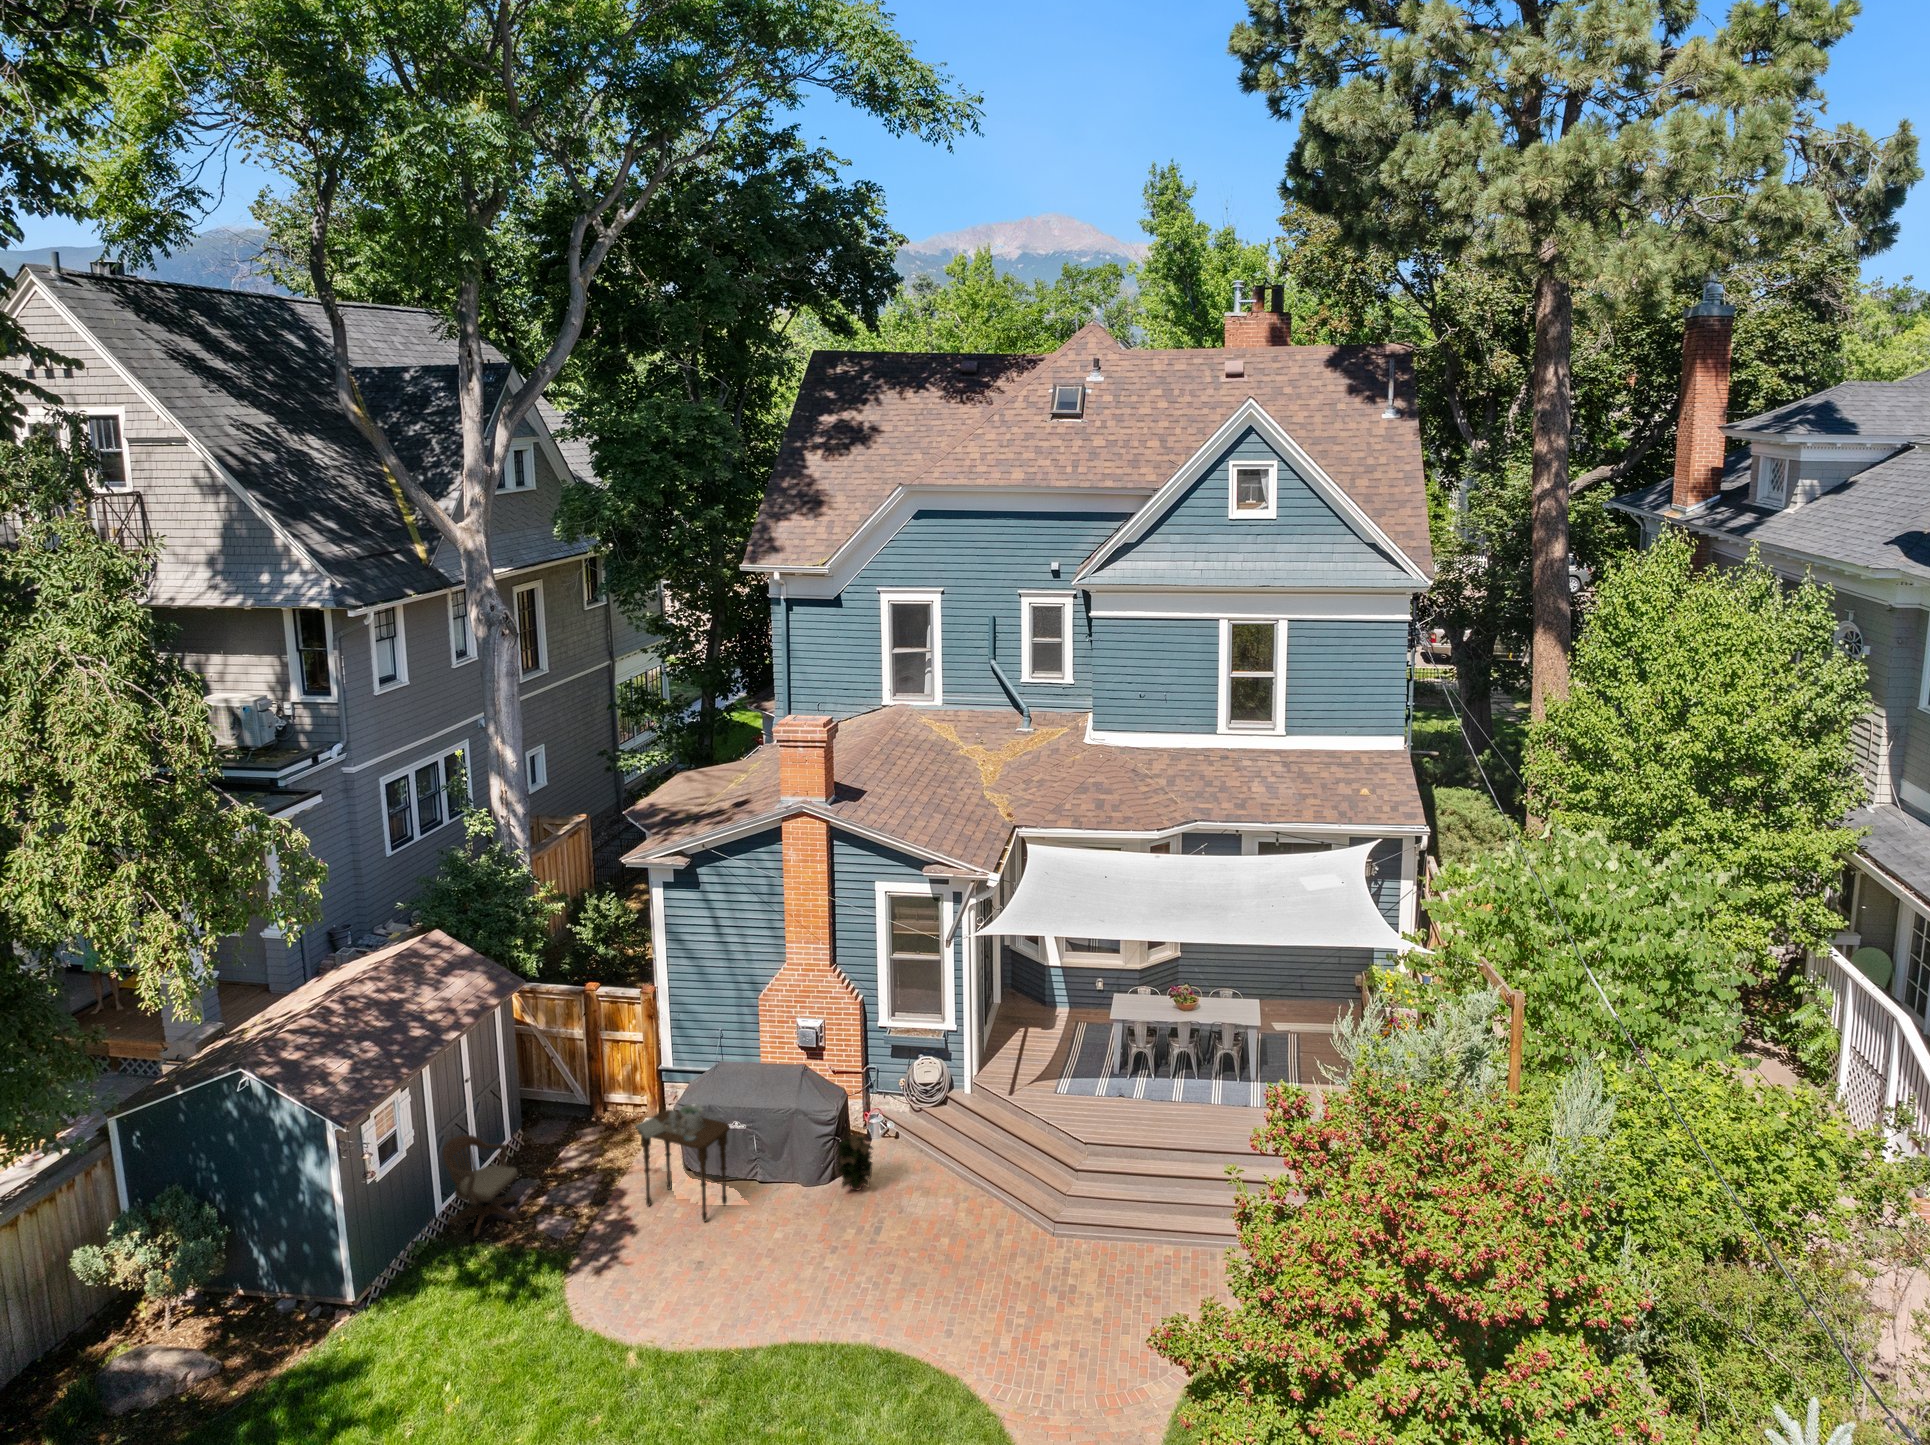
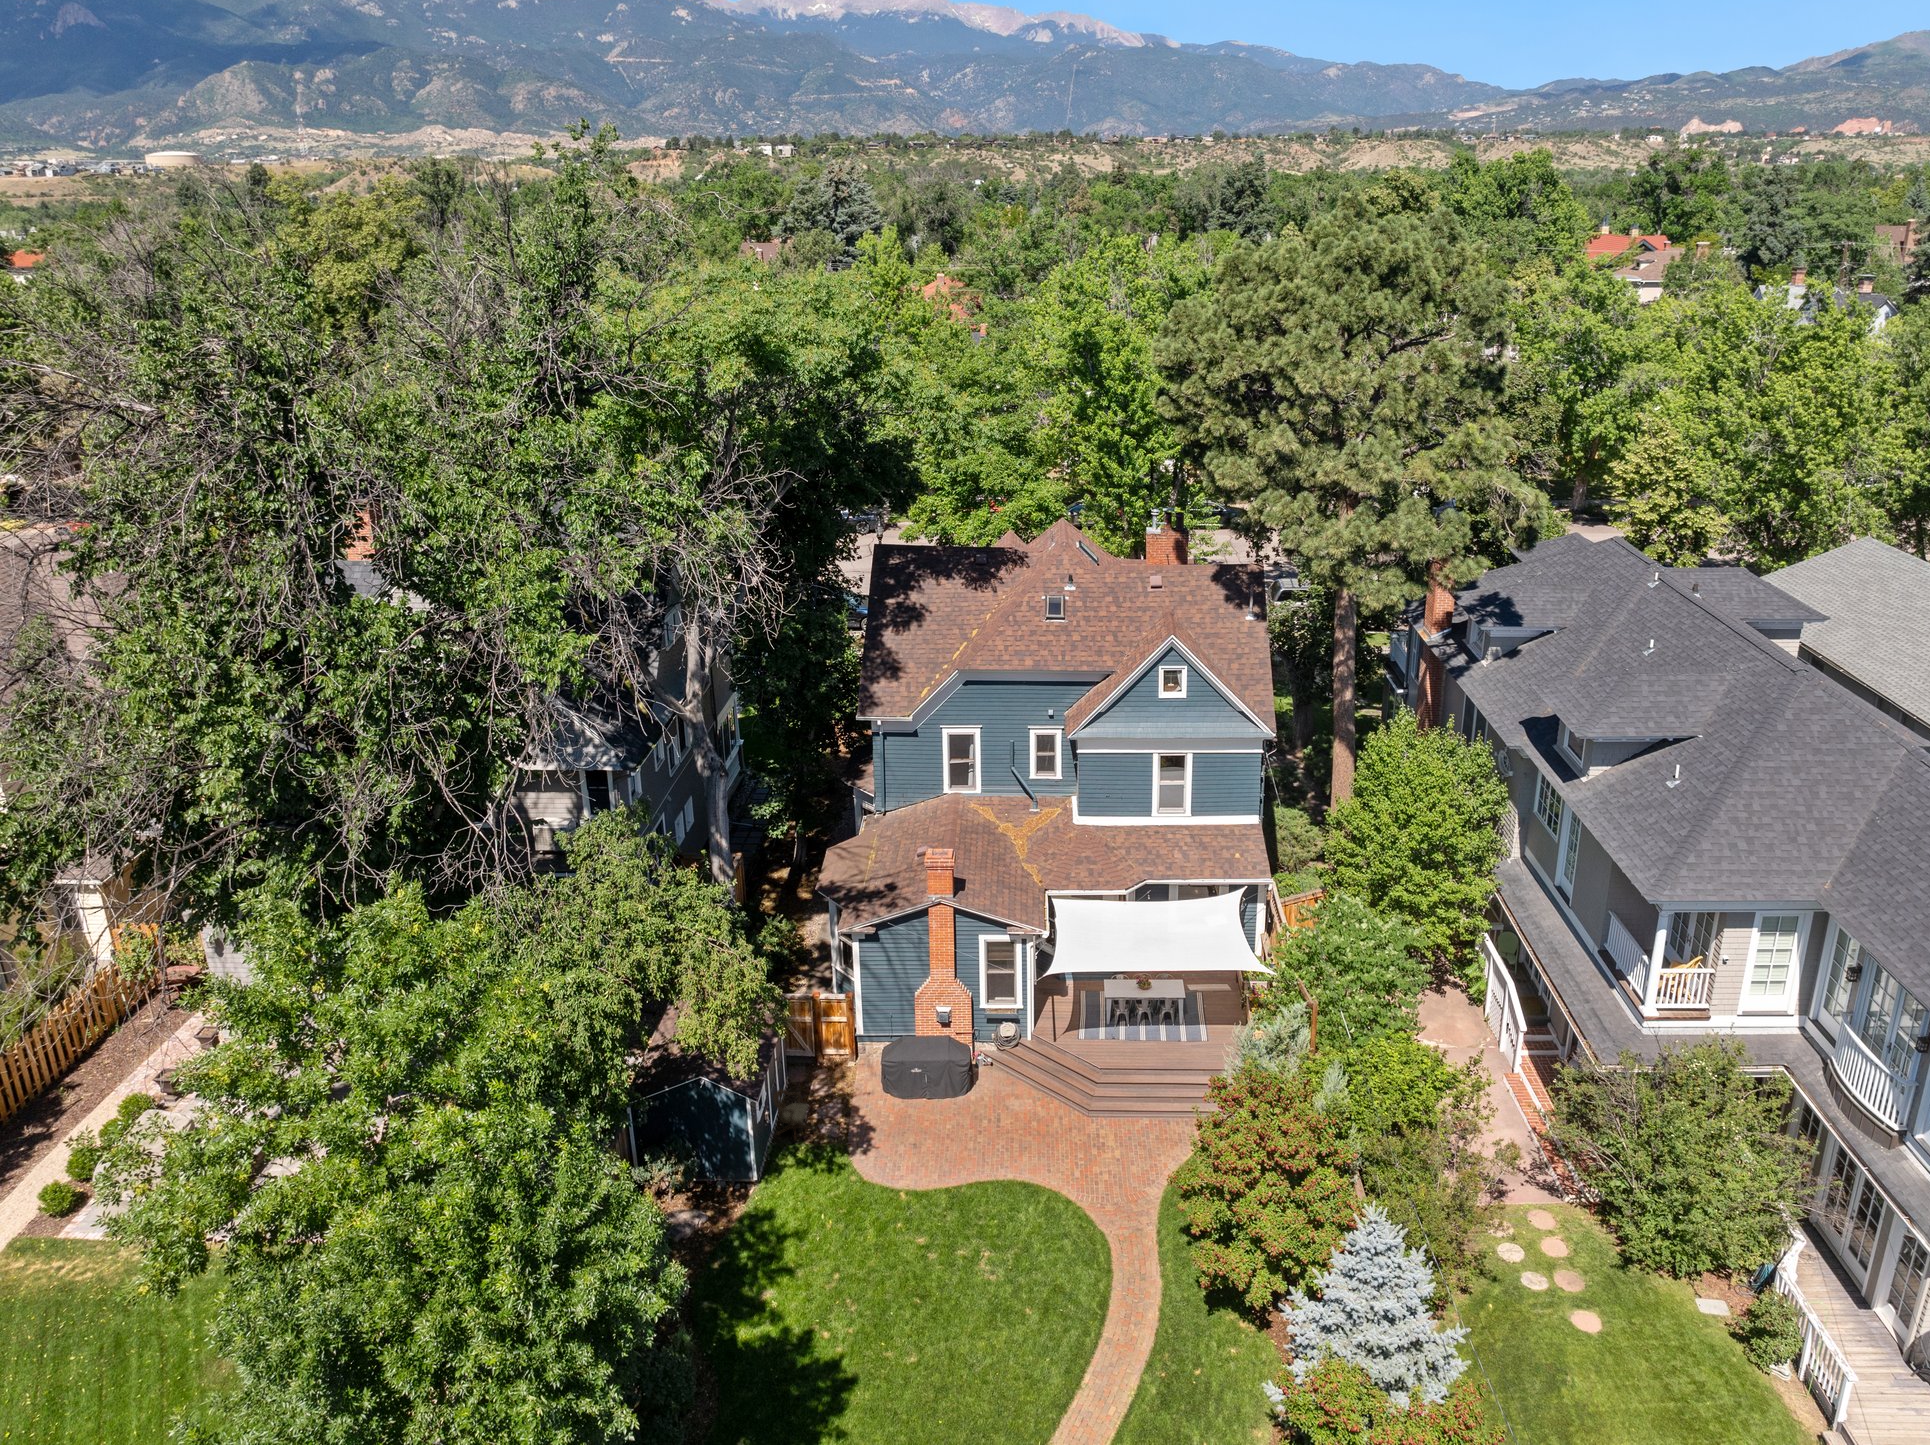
side table: present [635,1104,730,1222] -> none [869,1063,918,1123]
decorative plant: present [837,1134,873,1190] -> none [969,1071,989,1100]

